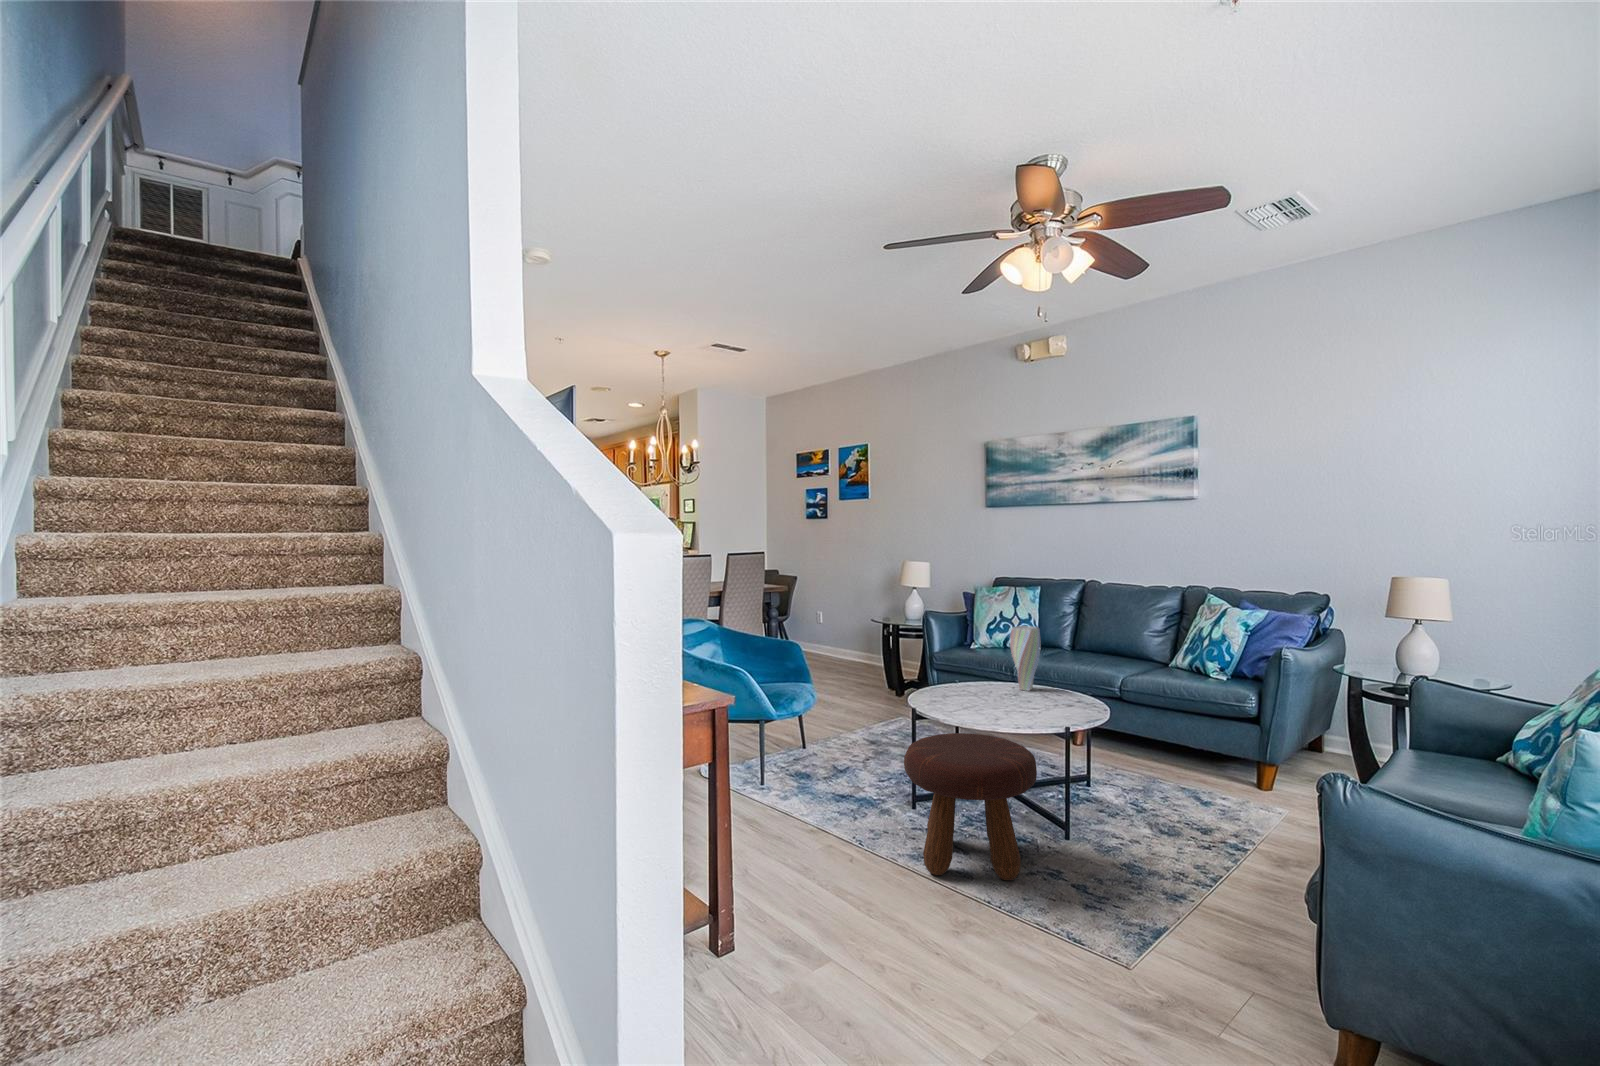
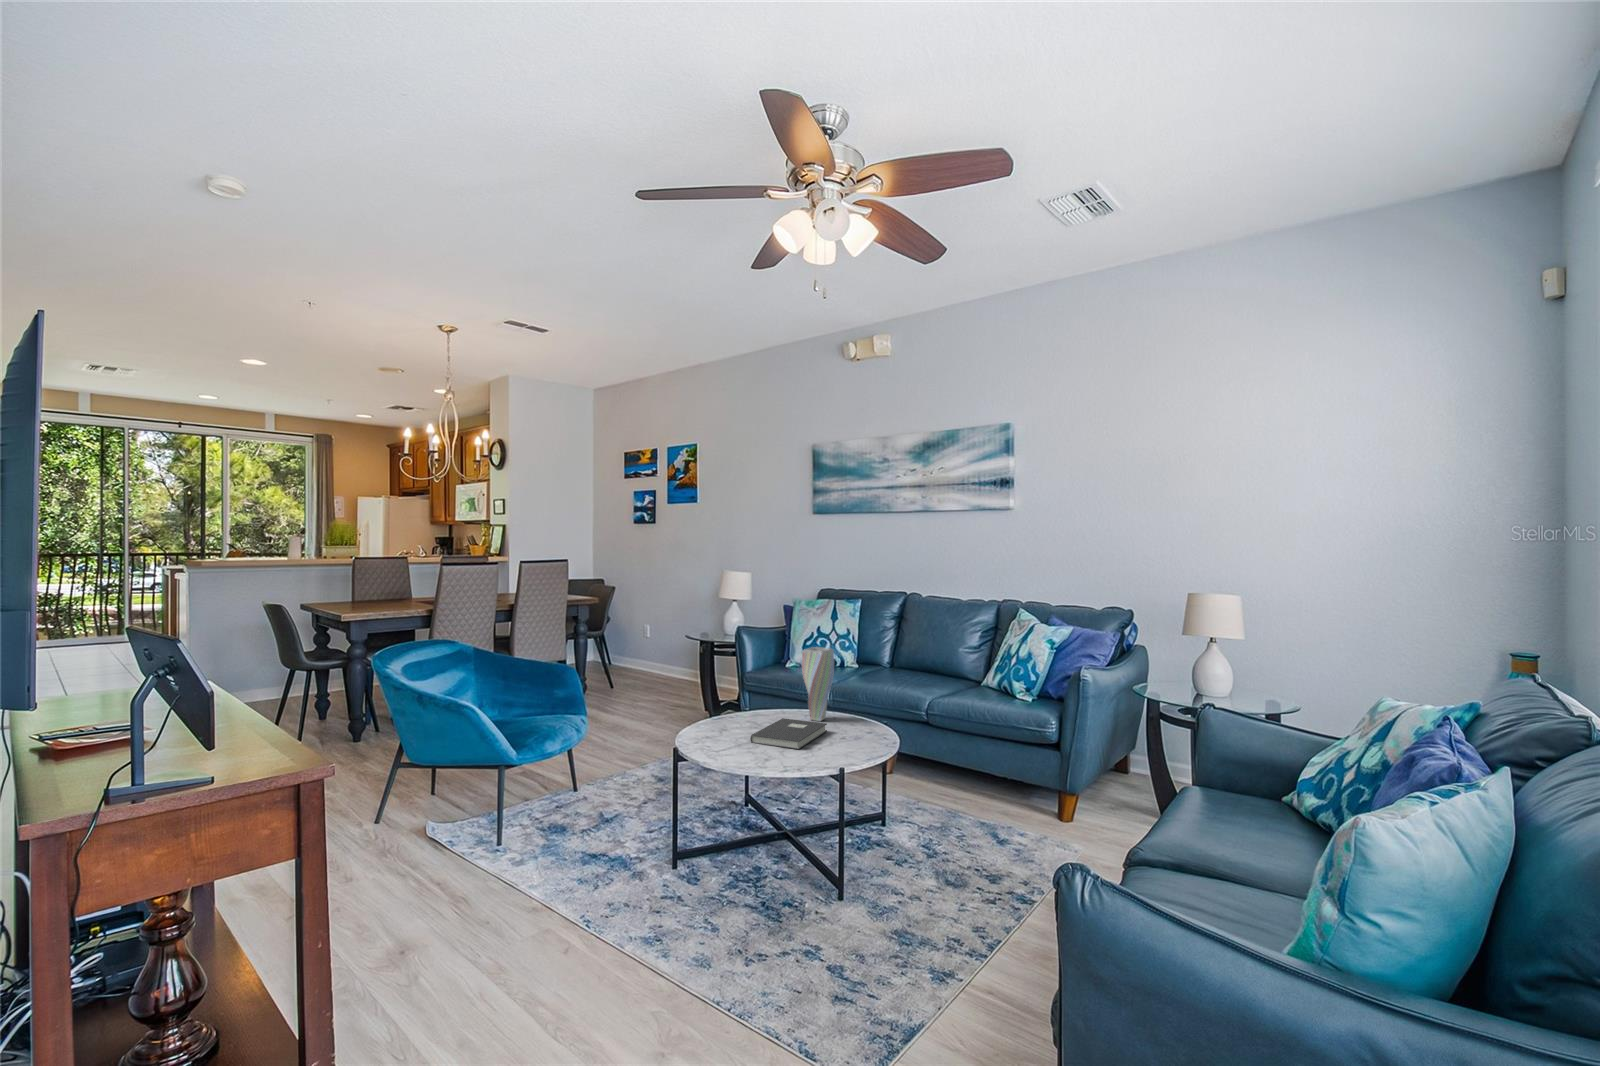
book: none [975,687,1039,711] -> present [750,718,827,749]
footstool: present [904,733,1037,880] -> none [639,782,796,967]

